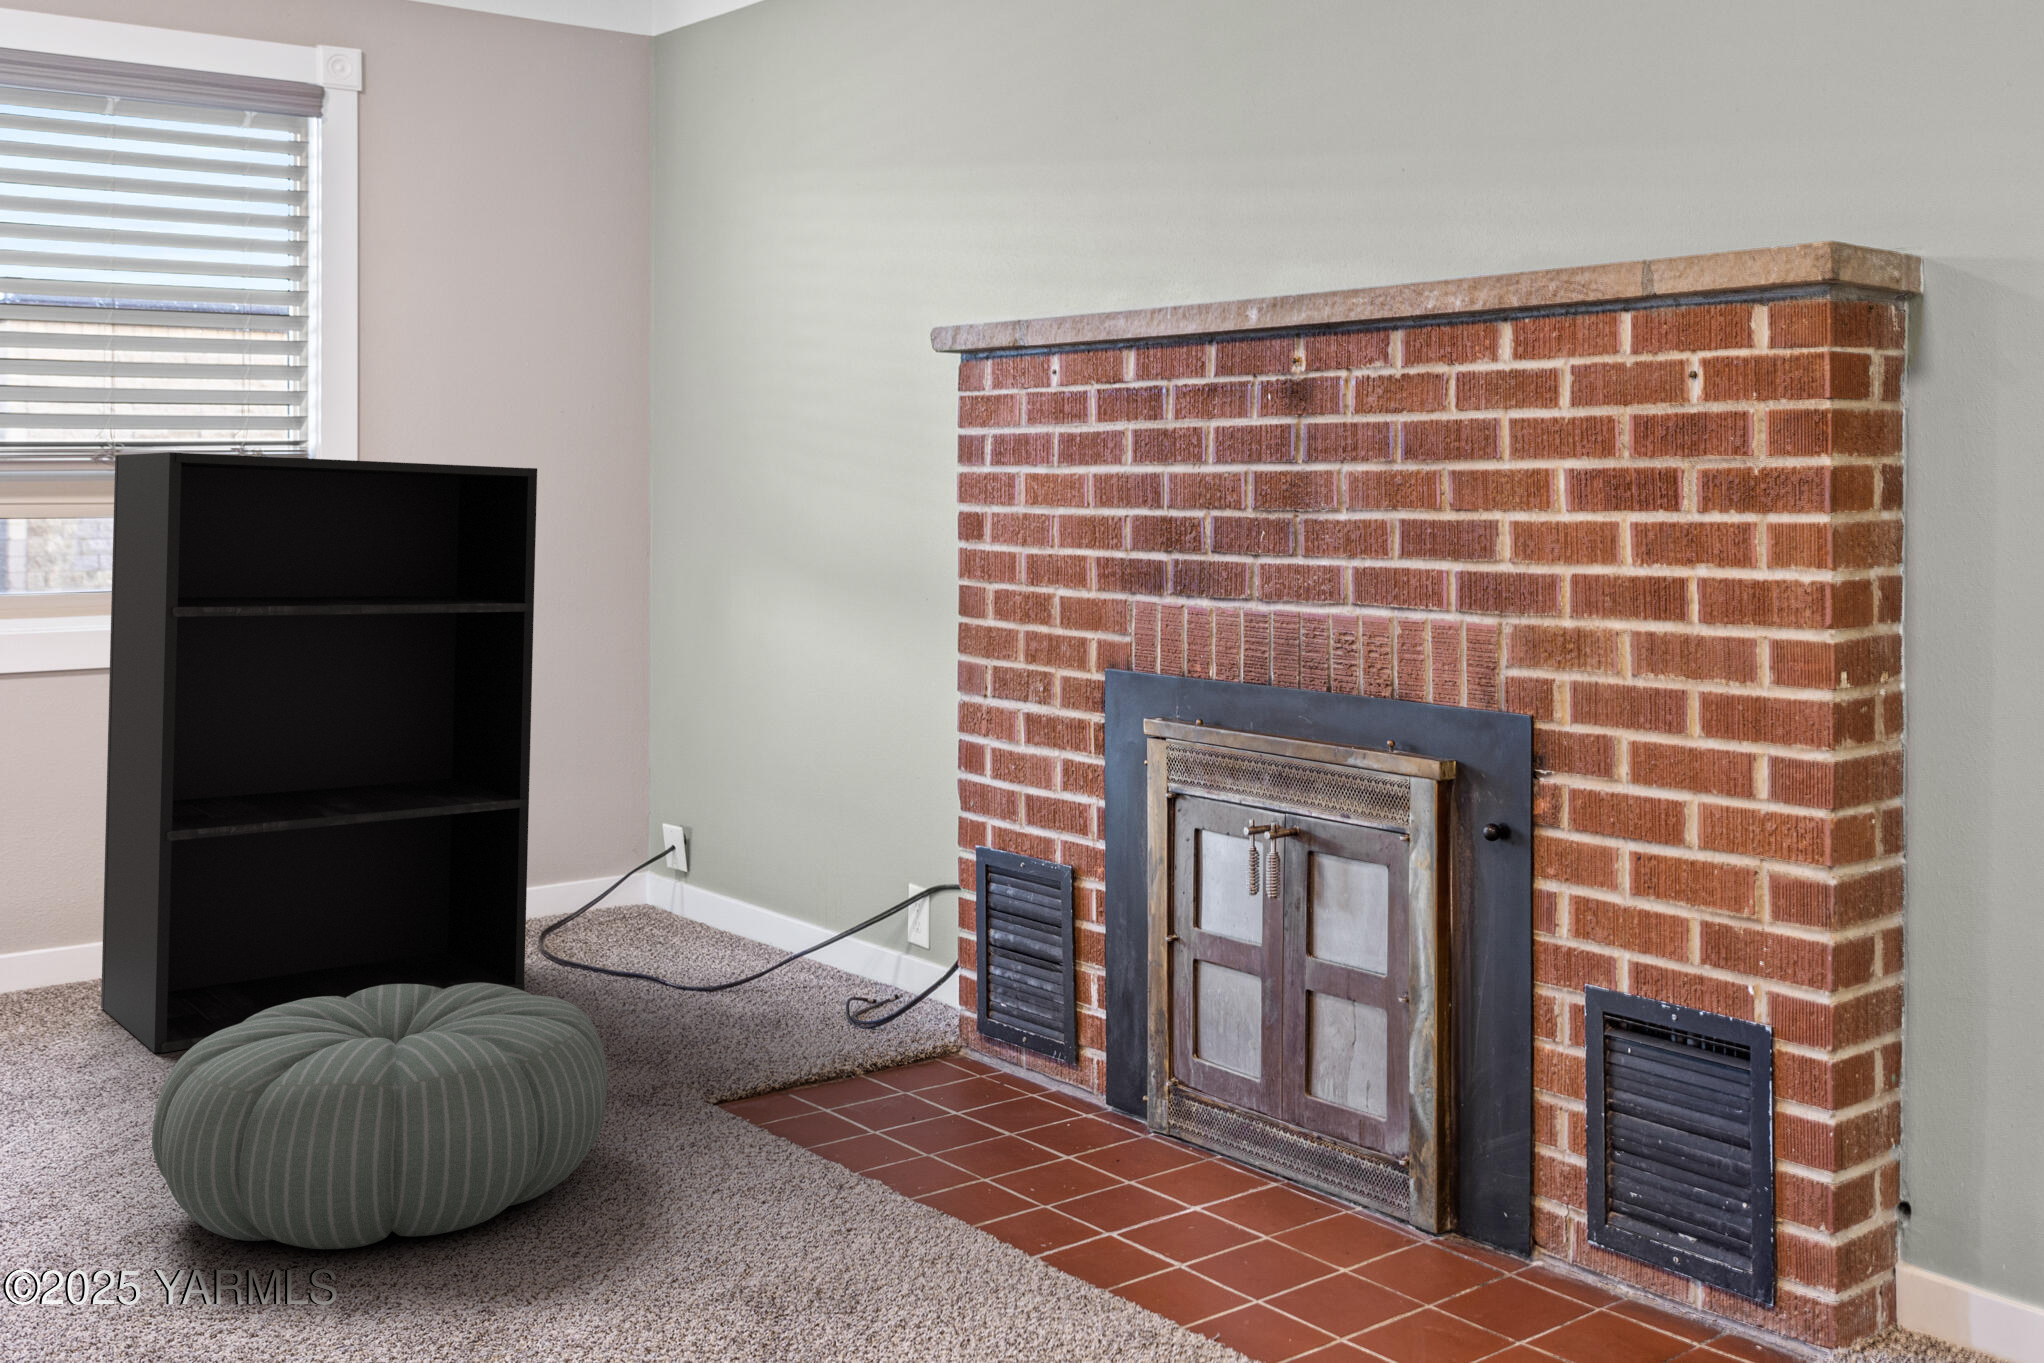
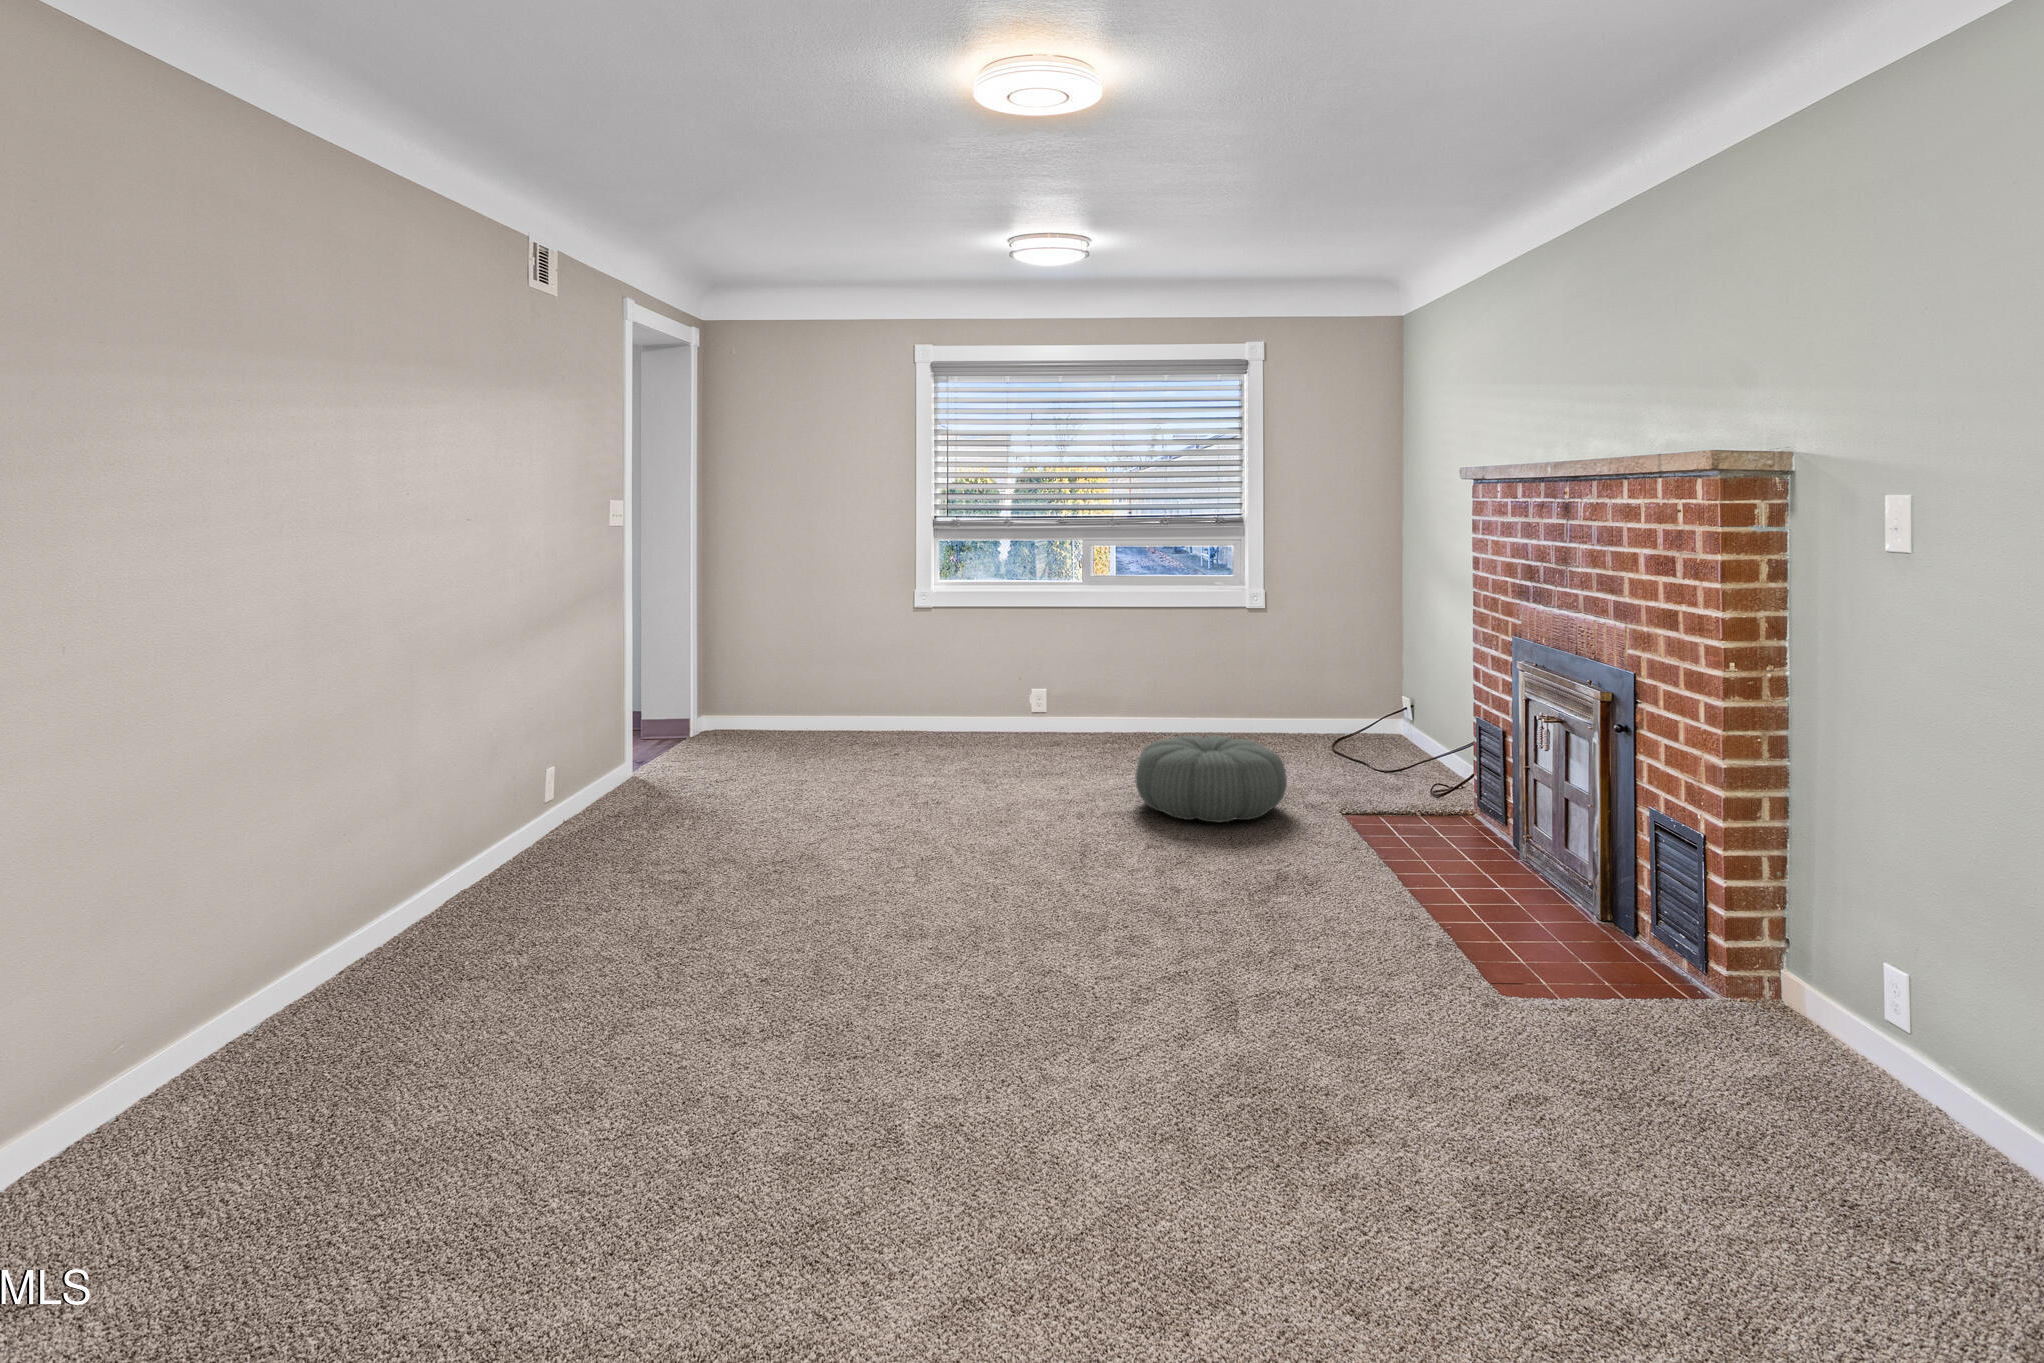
bookshelf: present [101,452,537,1053] -> none [1167,526,1316,757]

